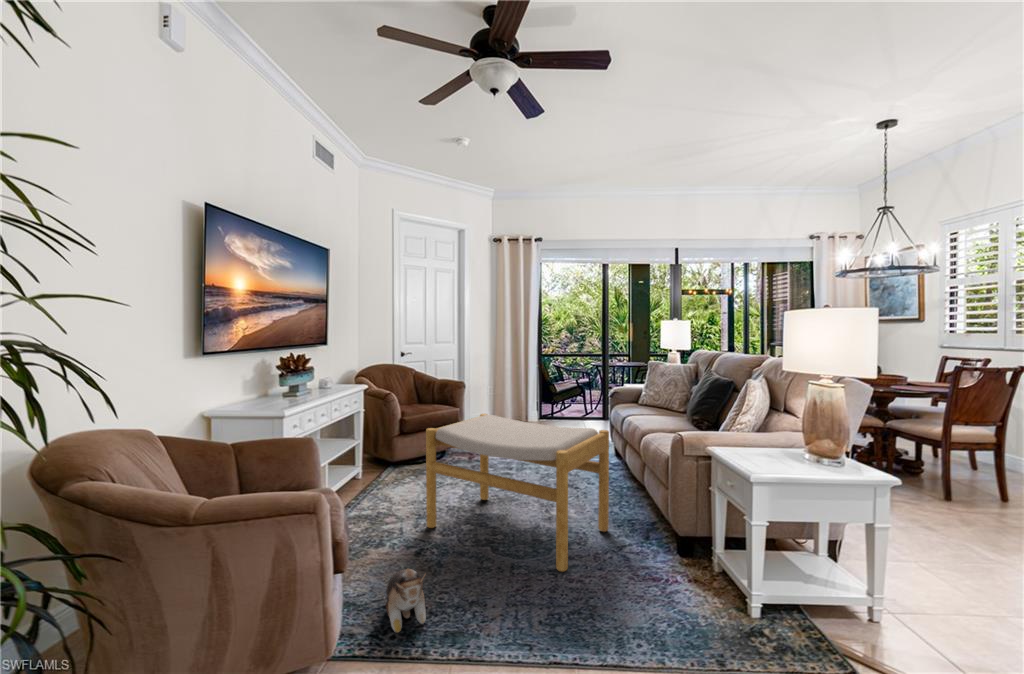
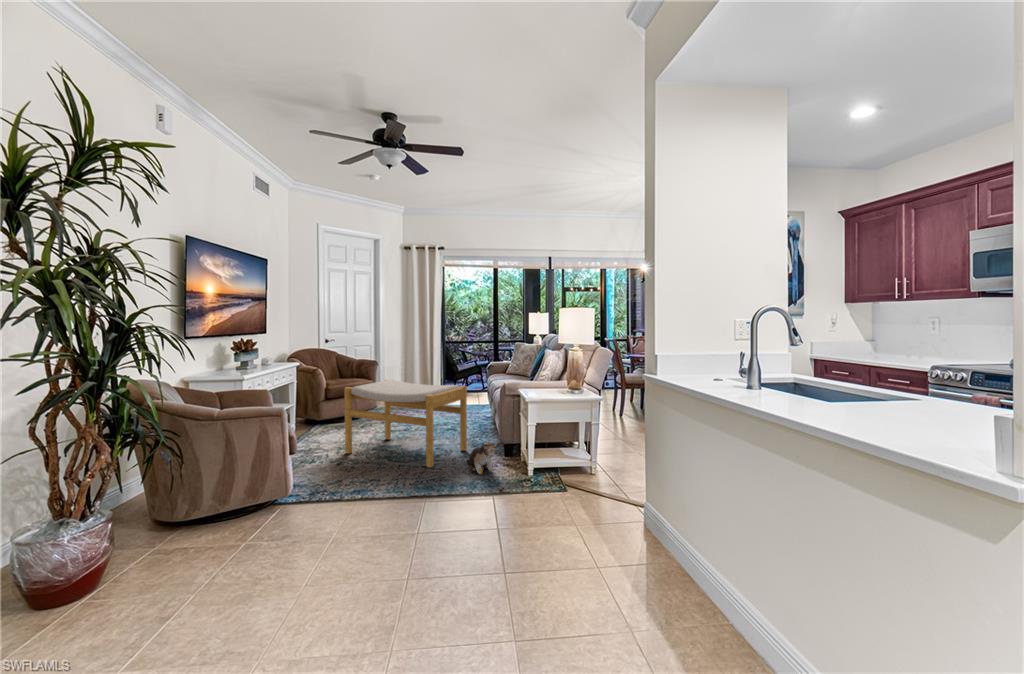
plush toy: present [386,569,426,633] -> present [467,442,497,474]

